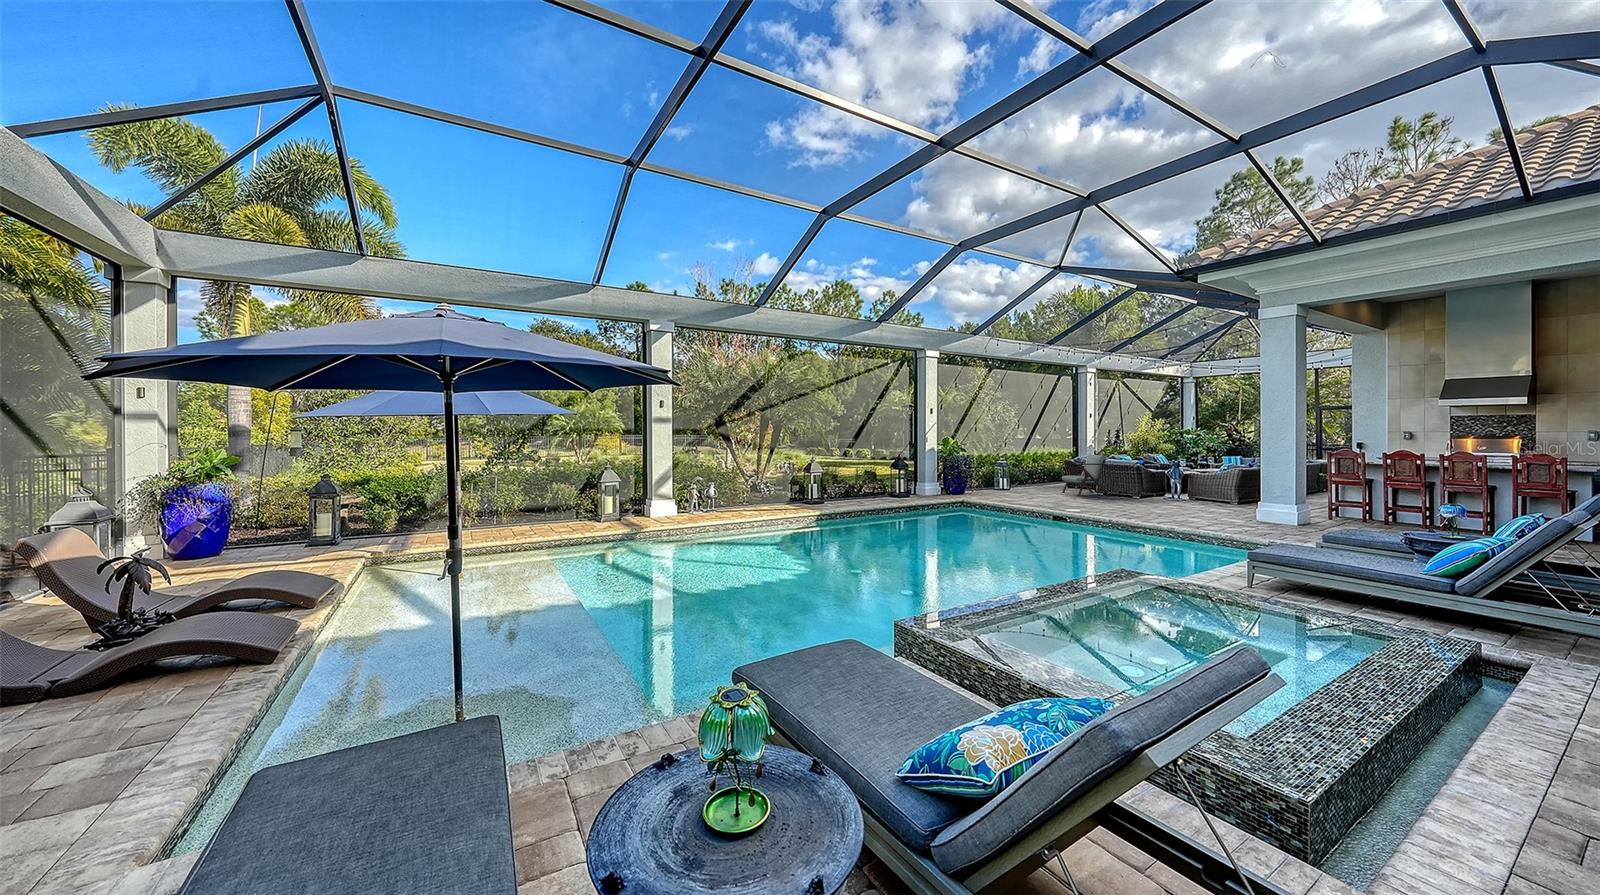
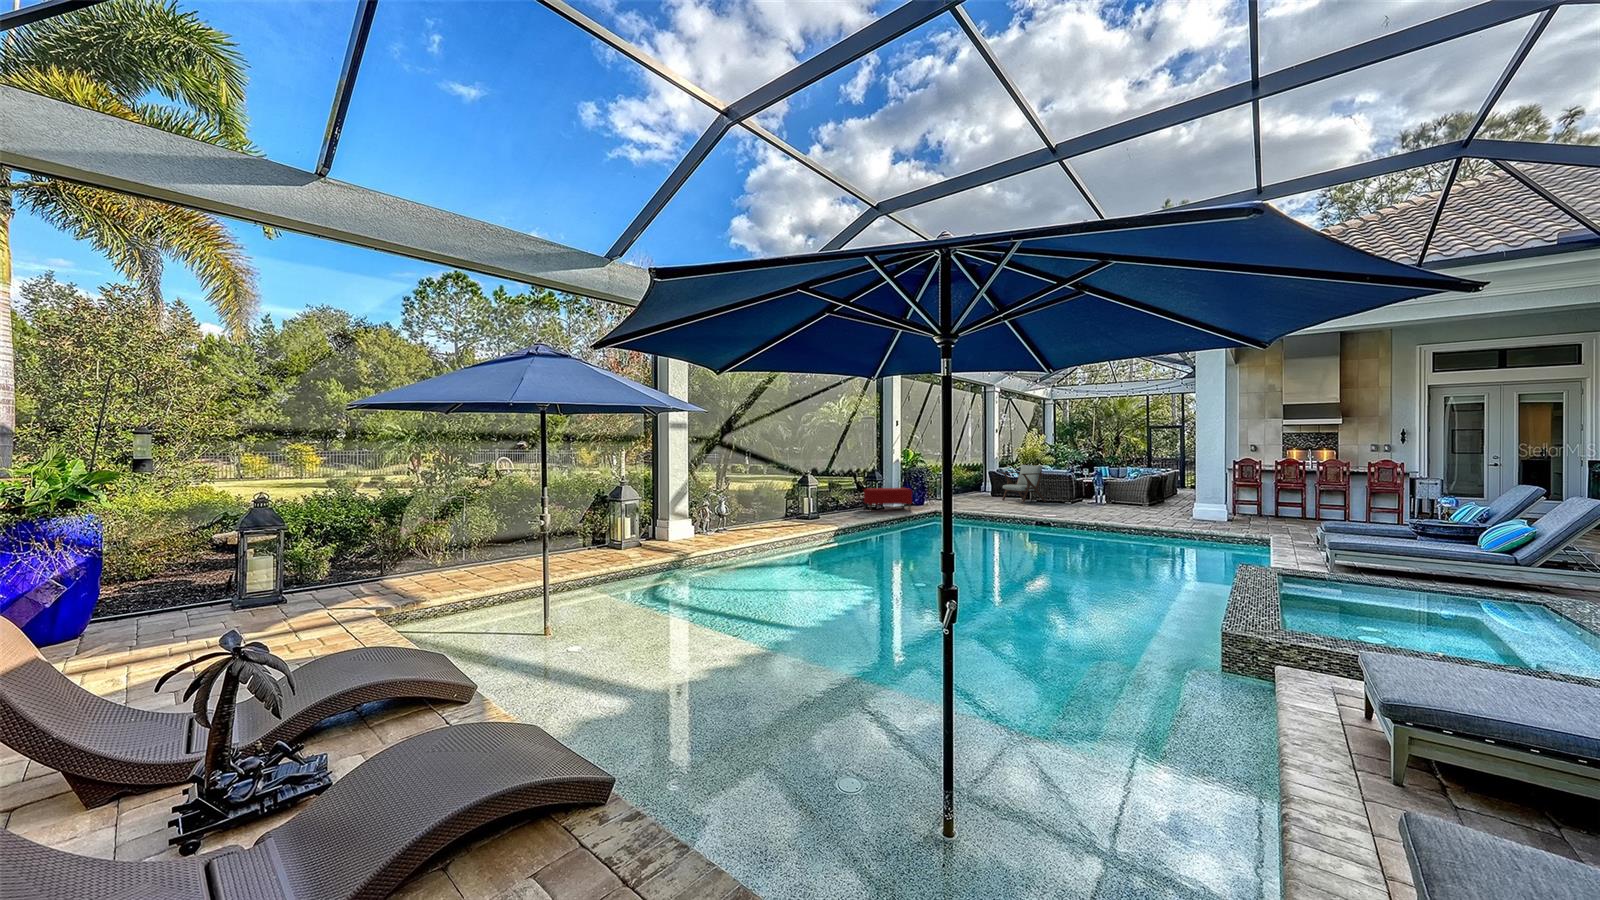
bench: none [896,476,944,500] -> present [863,488,912,510]

